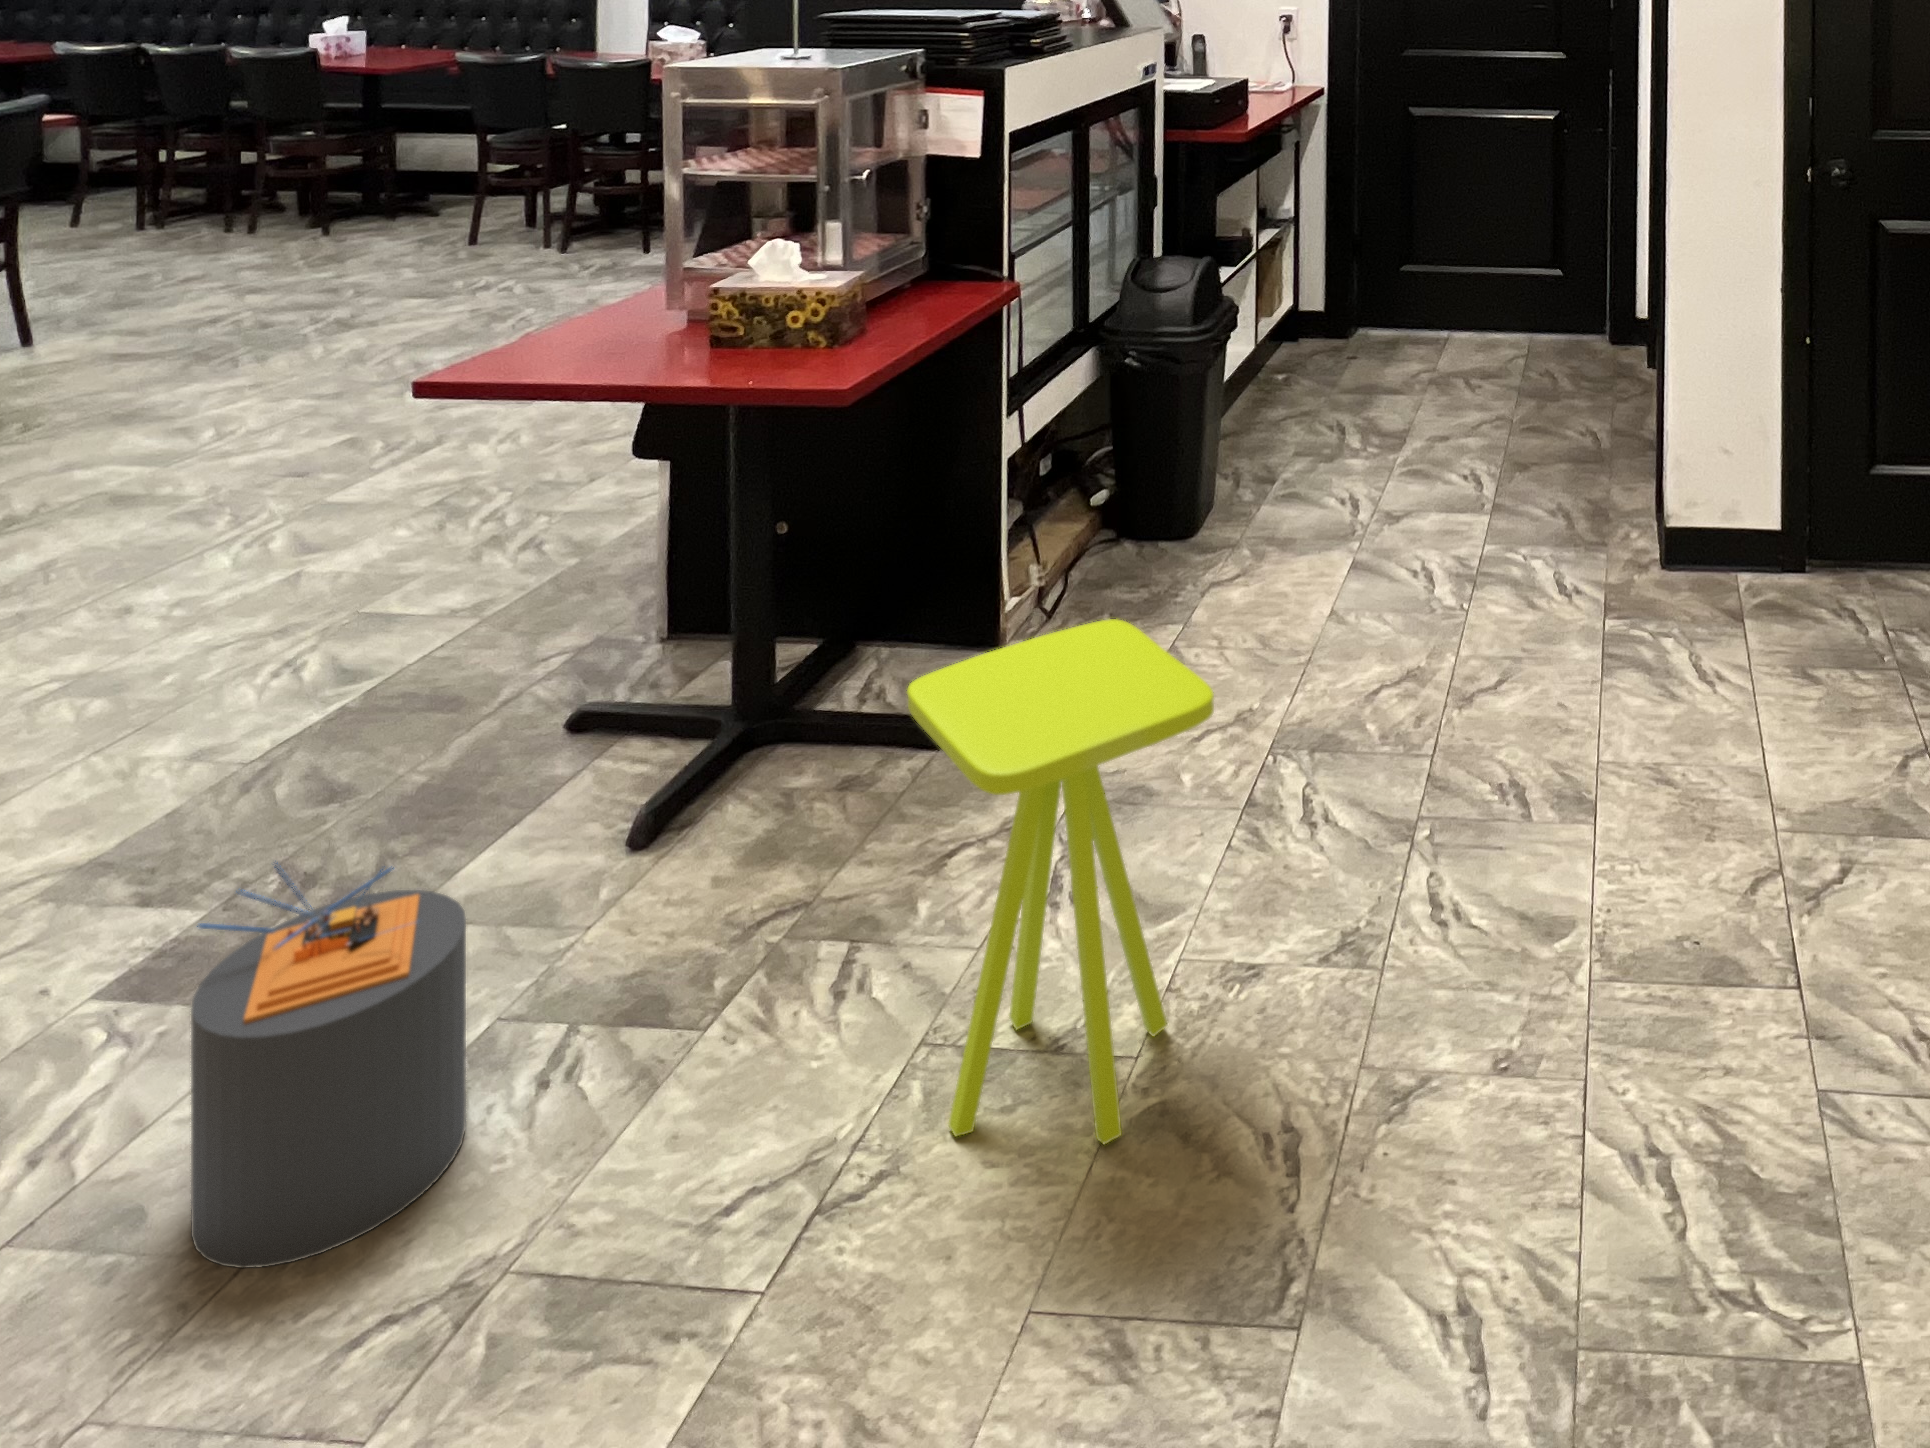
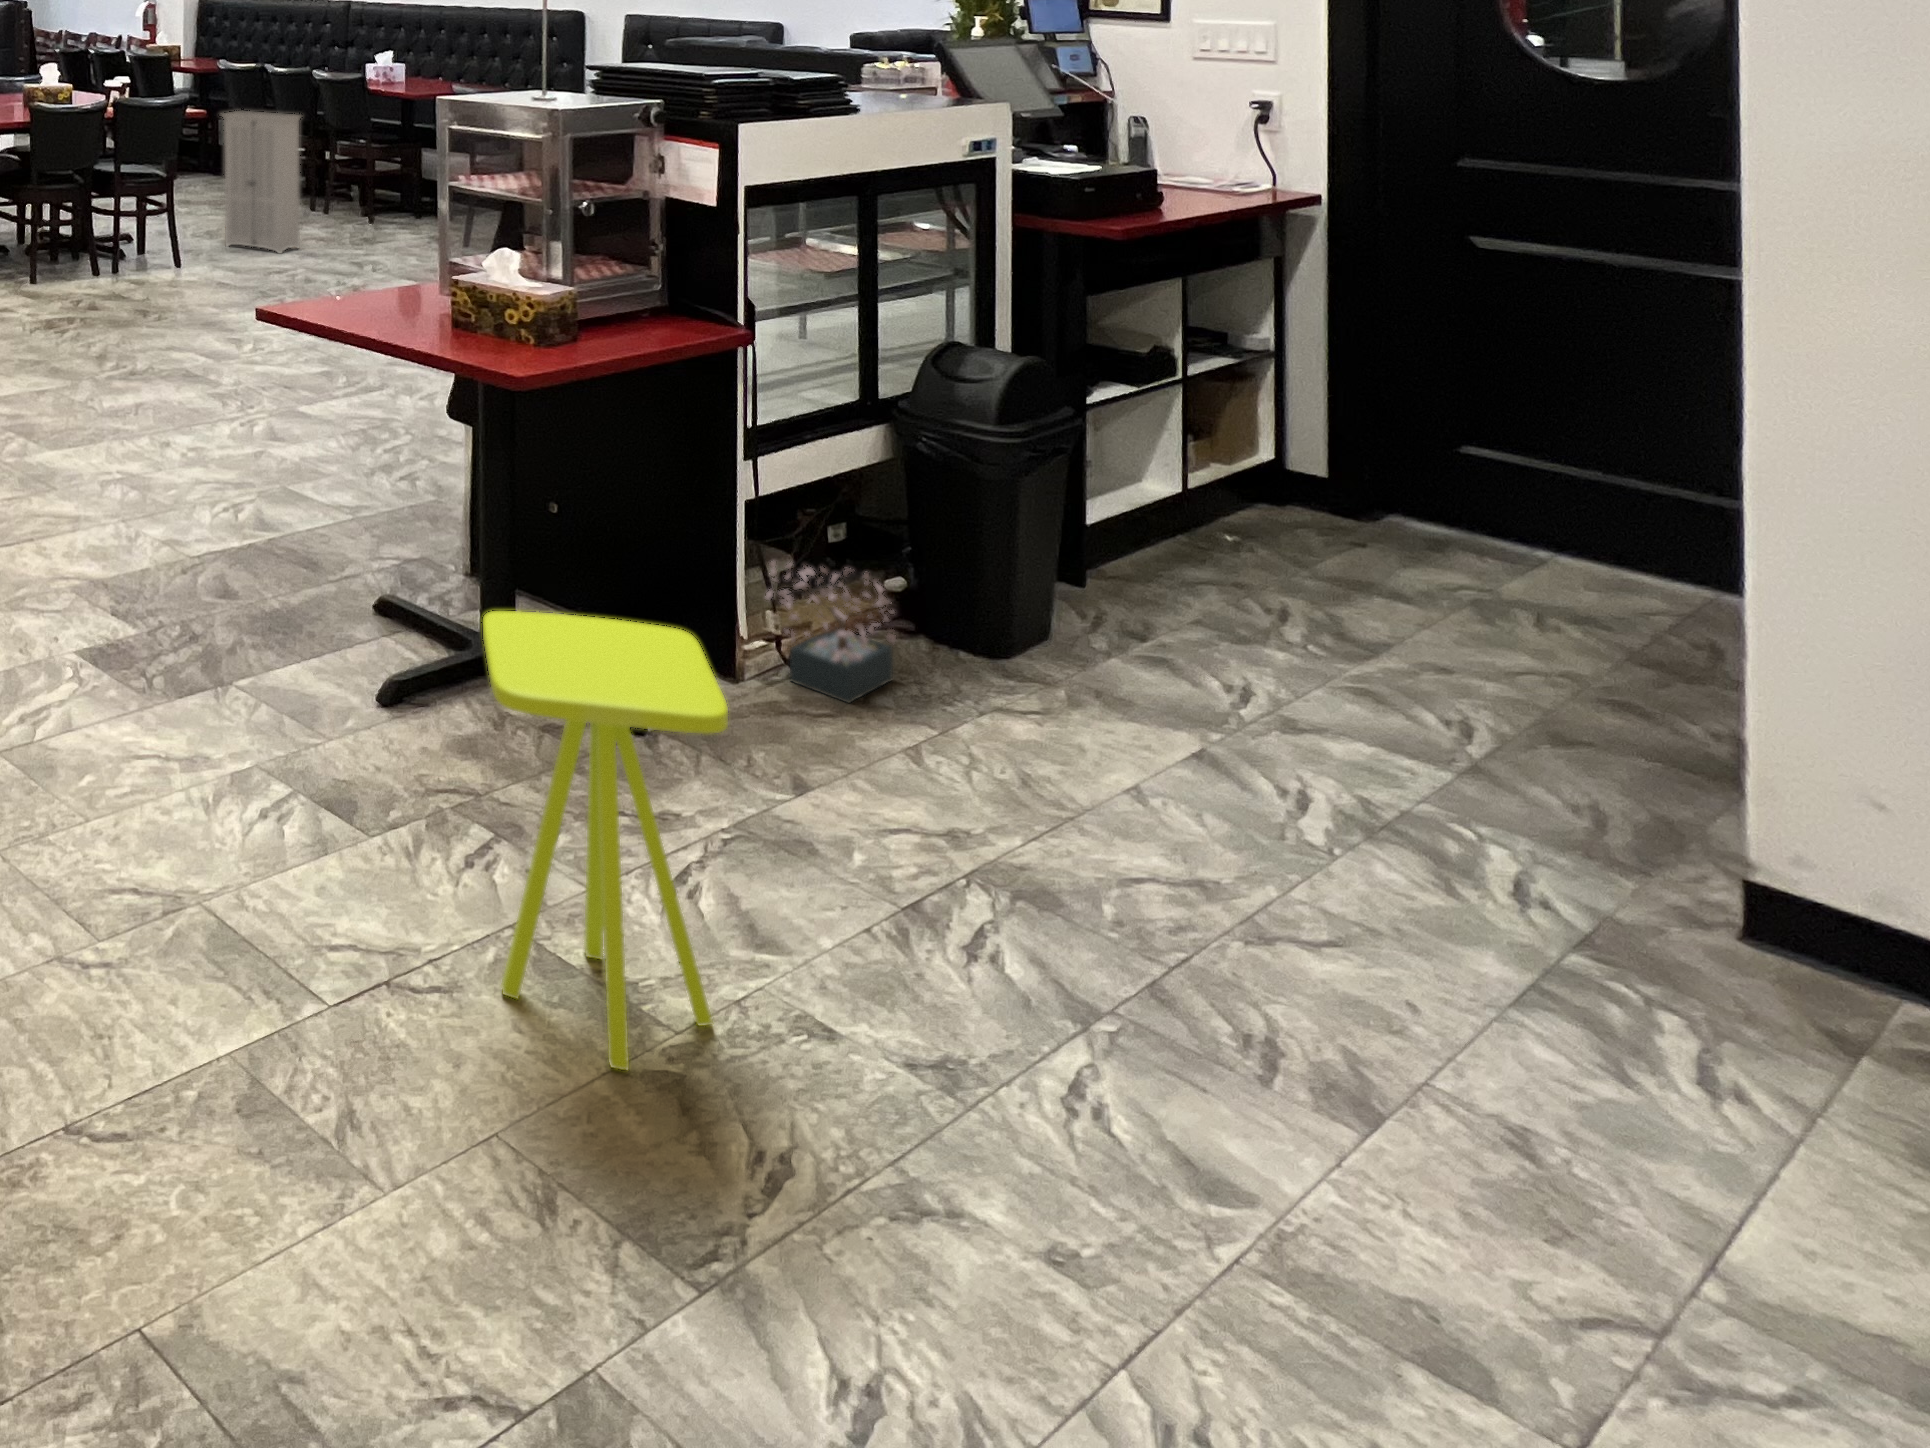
storage cabinet: none [93,101,240,297] -> present [221,109,301,253]
decorative plant: none [1026,490,1134,623] -> present [765,562,896,703]
trash can: present [191,861,466,1268] -> none [79,576,221,837]

